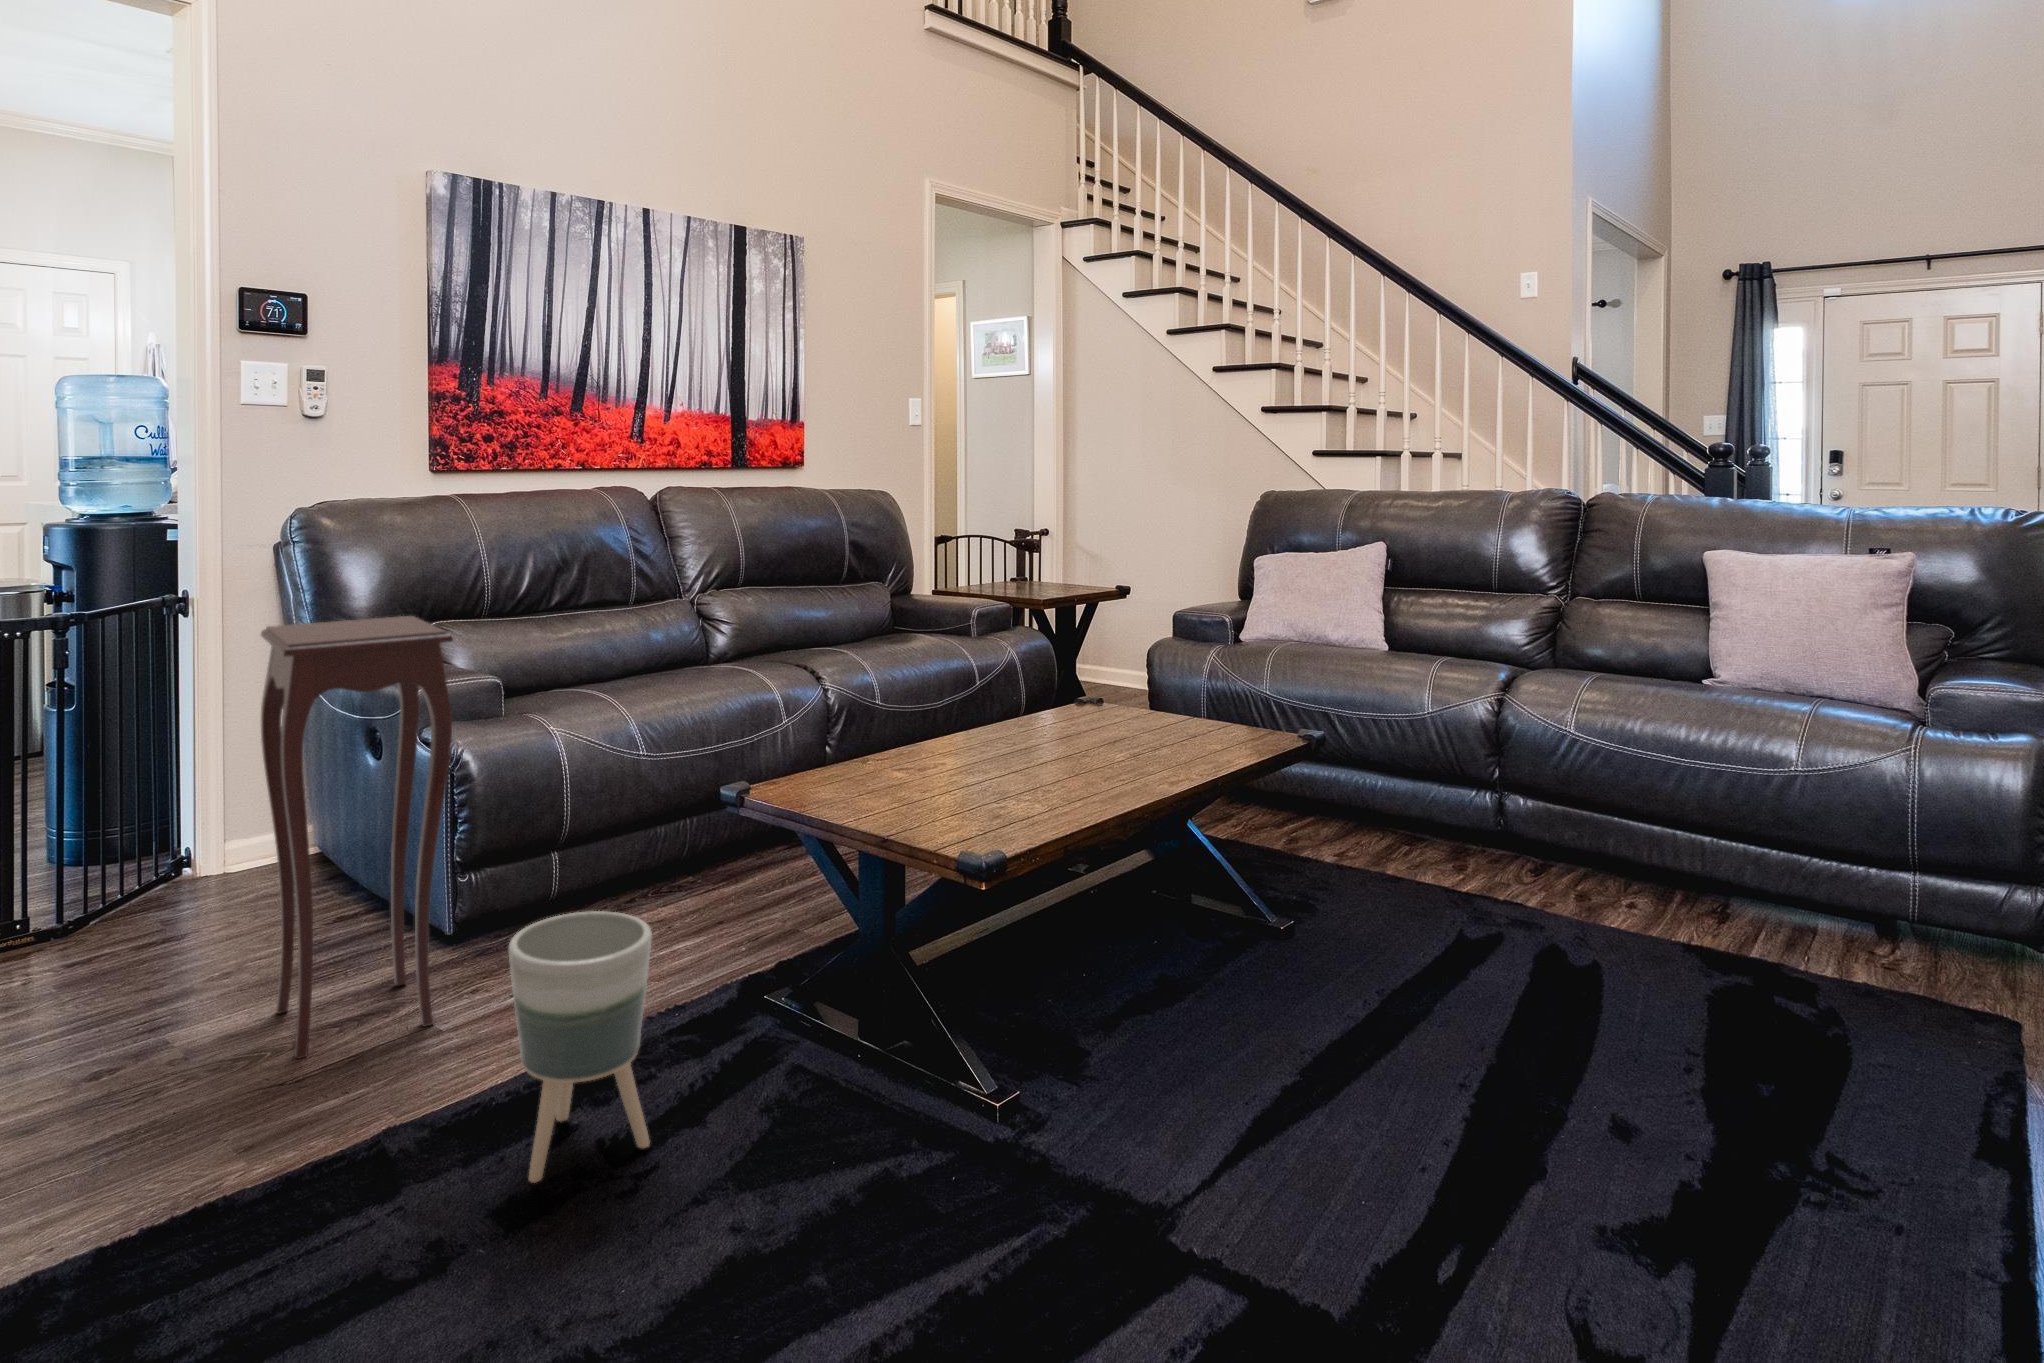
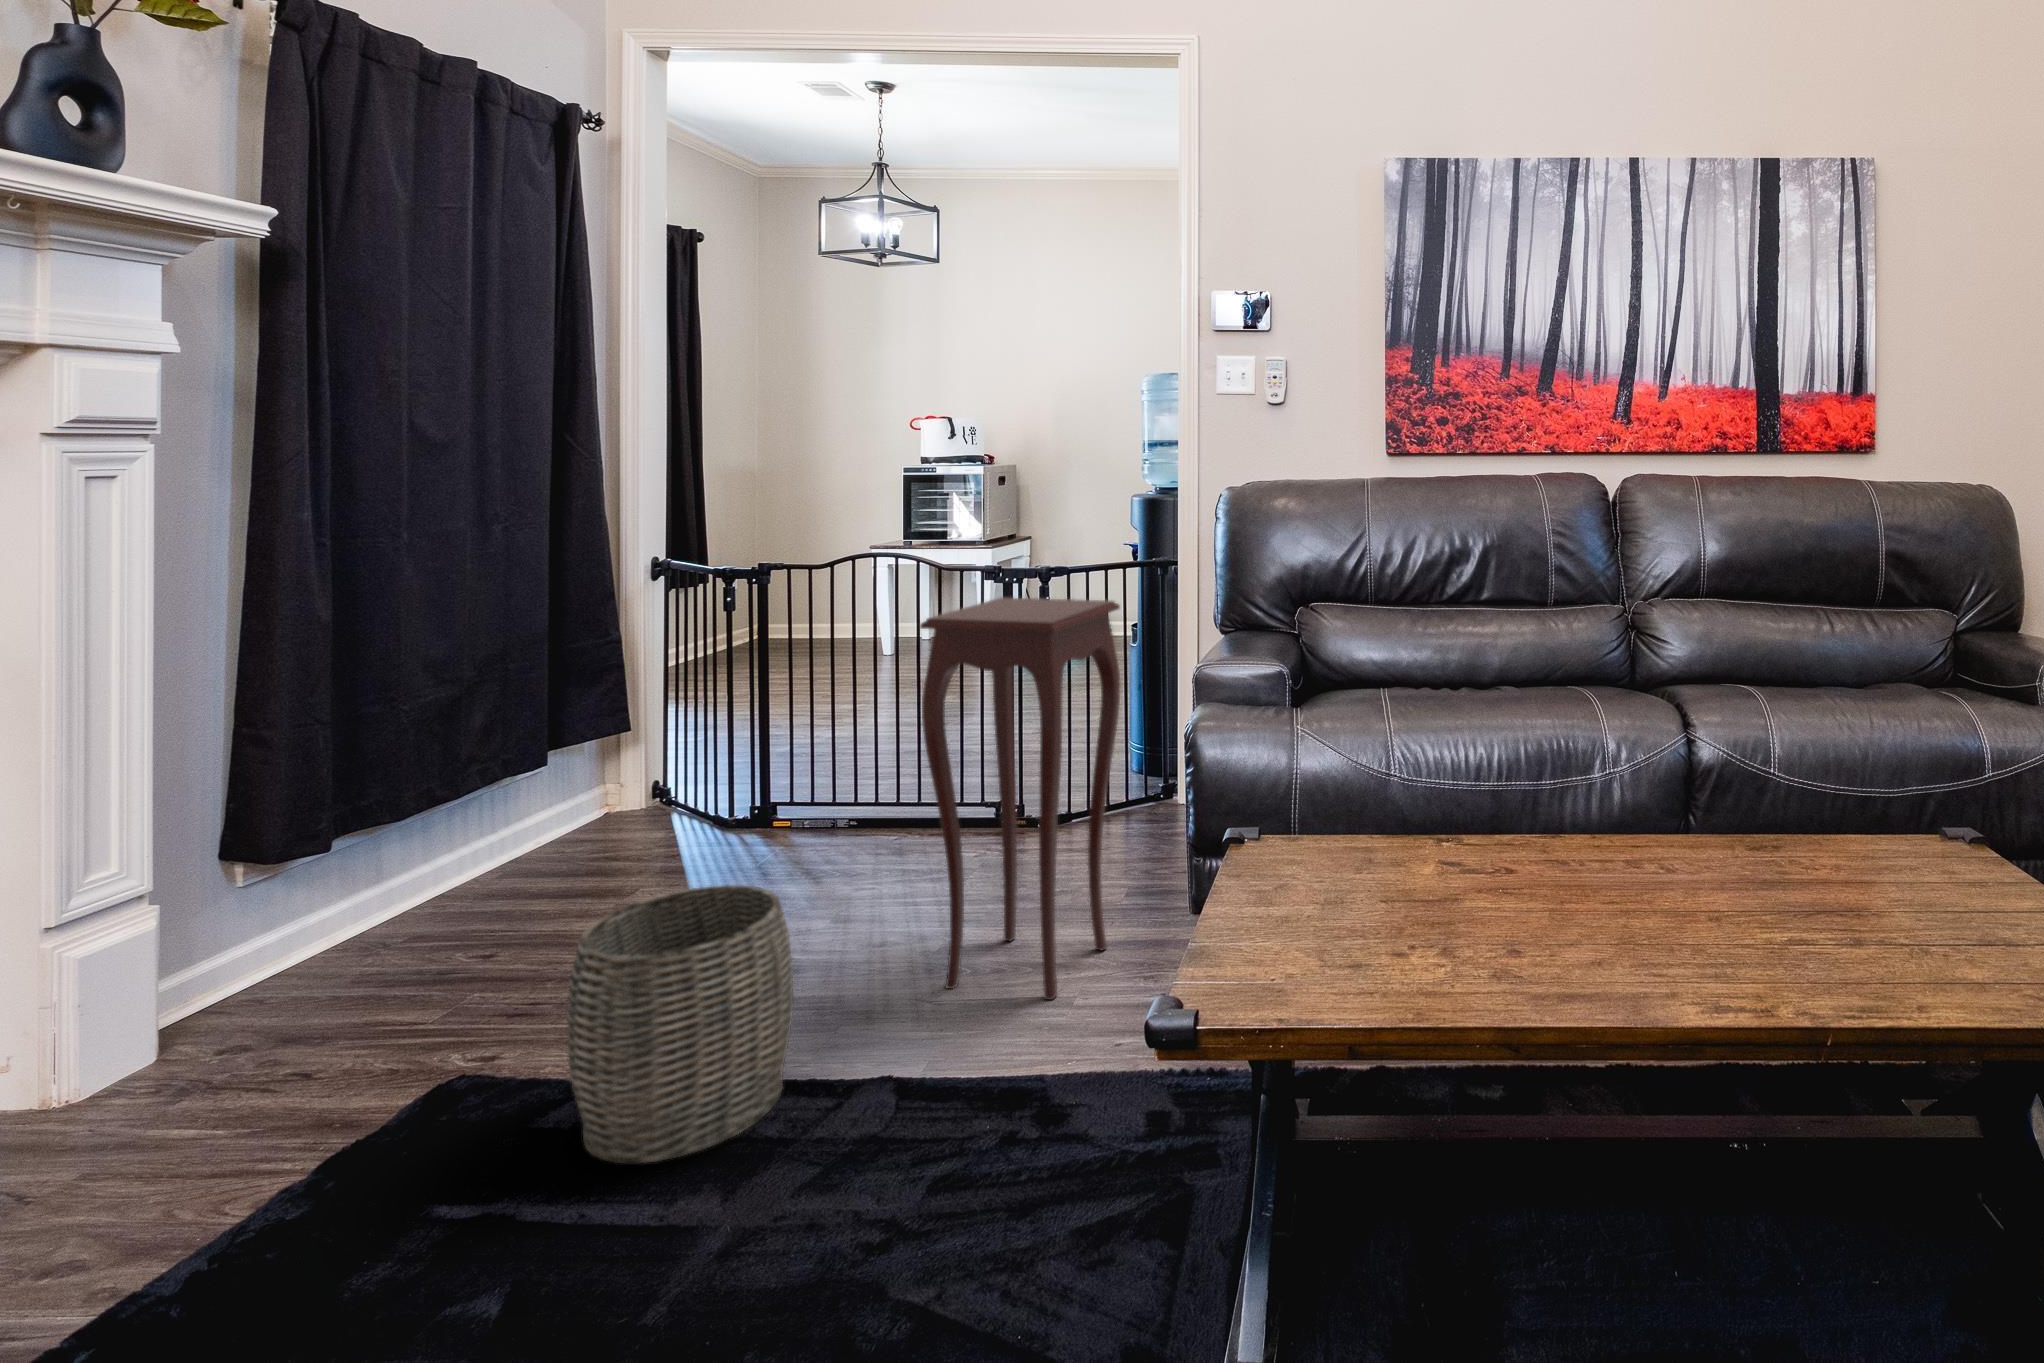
planter: present [509,911,652,1183] -> none [820,939,979,1226]
woven basket: none [86,956,344,1289] -> present [567,885,793,1163]

